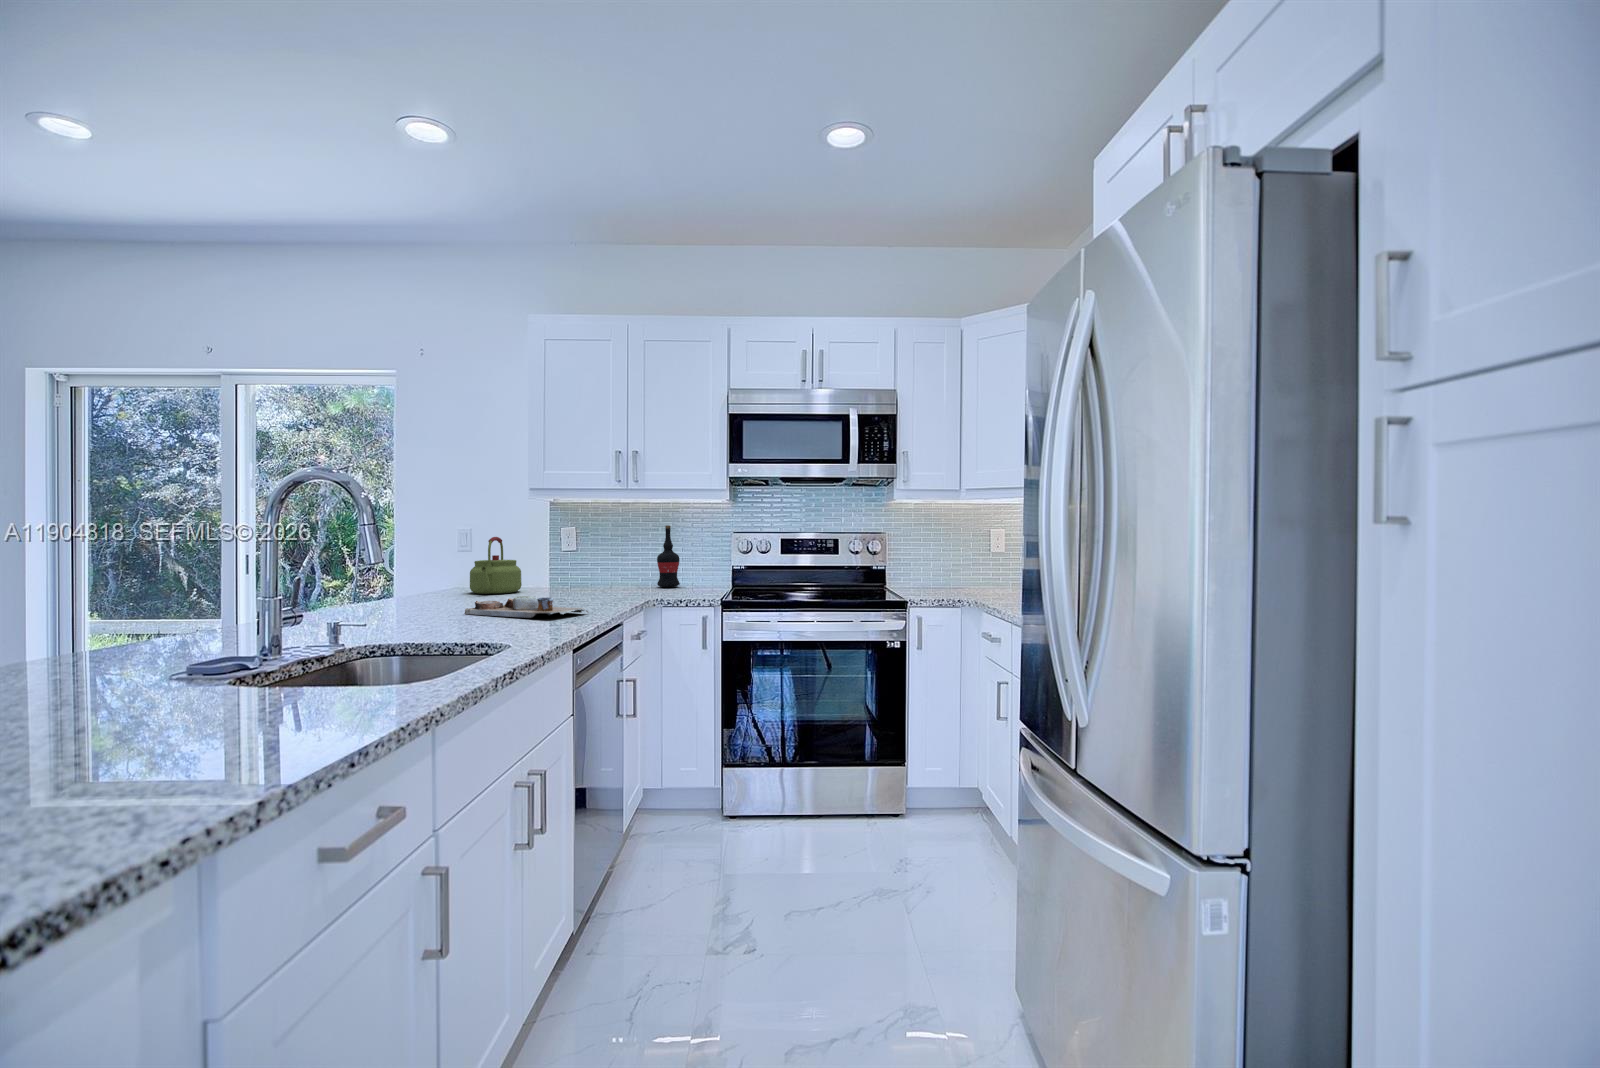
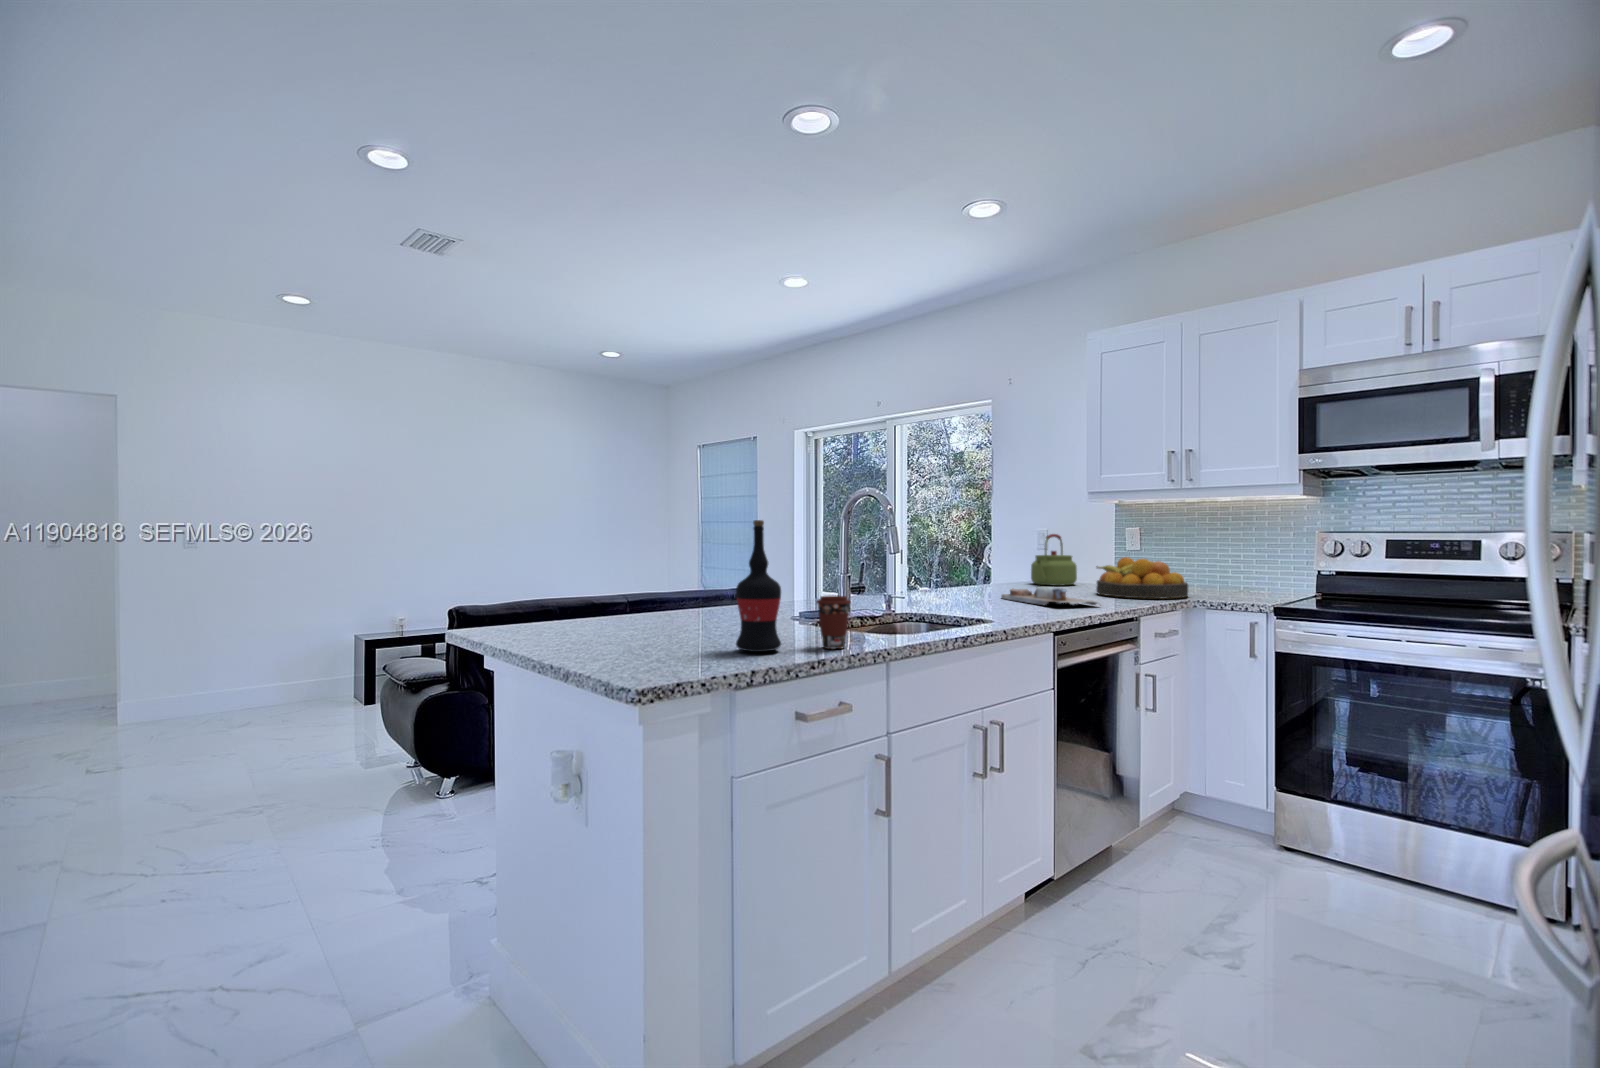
wine bottle: present [657,526,680,587] -> present [736,520,781,652]
fruit bowl: none [556,560,645,601] -> present [1096,557,1188,599]
coffee cup: none [317,637,383,725] -> present [817,596,851,649]

